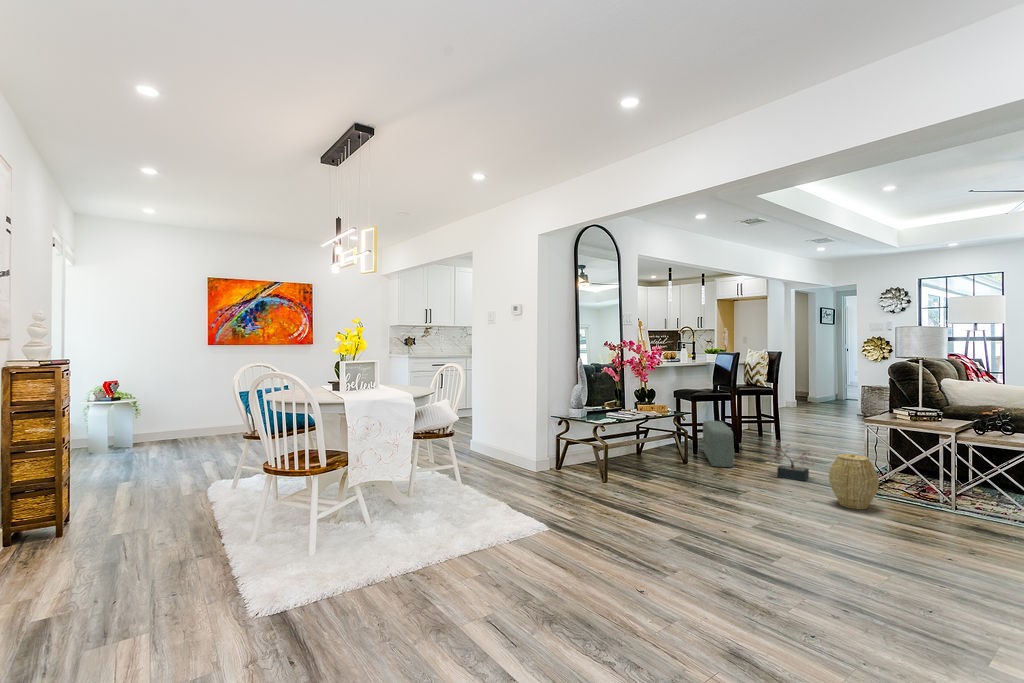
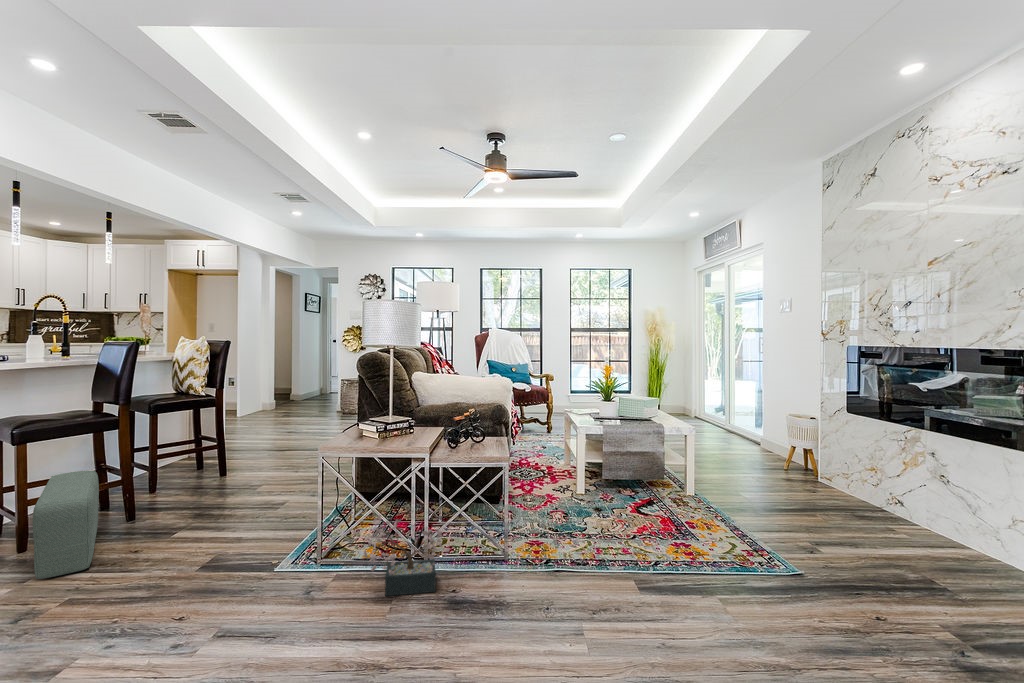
decorative plant: present [768,440,815,481] -> present [364,515,450,596]
woven basket: present [829,454,879,509] -> none [245,521,328,630]

